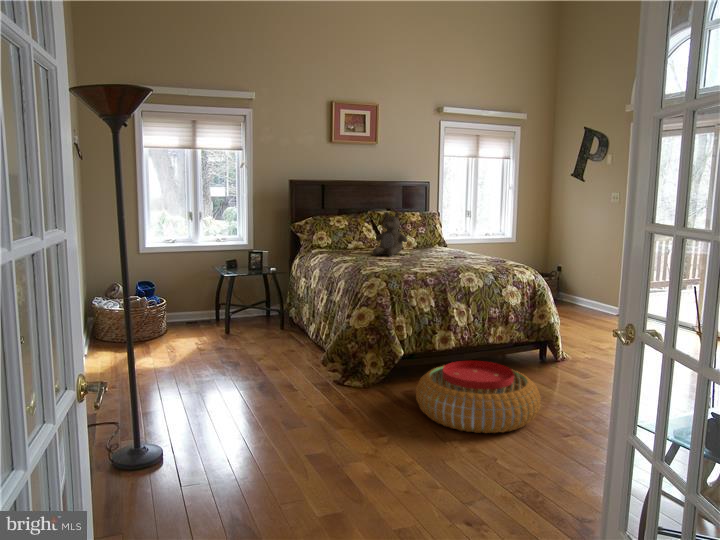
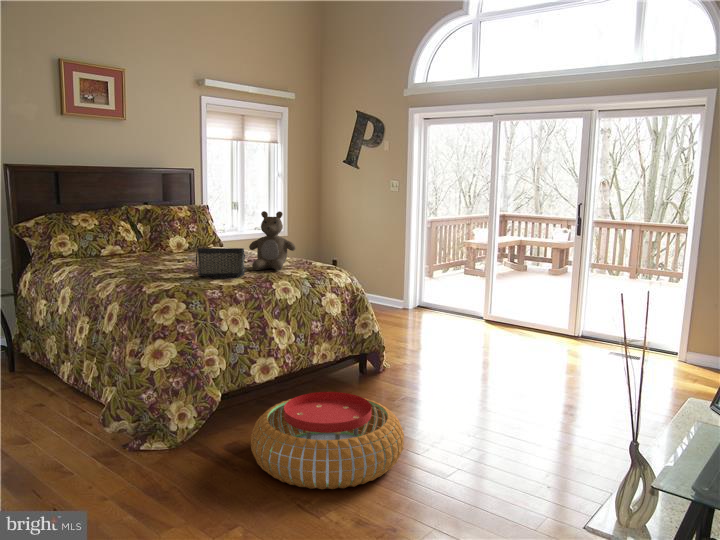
teddy bear: present [373,212,408,256] -> present [249,211,296,271]
handbag: none [401,243,439,267] -> present [196,248,246,279]

